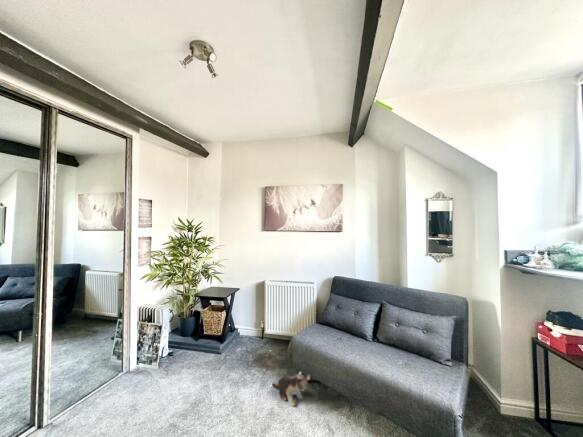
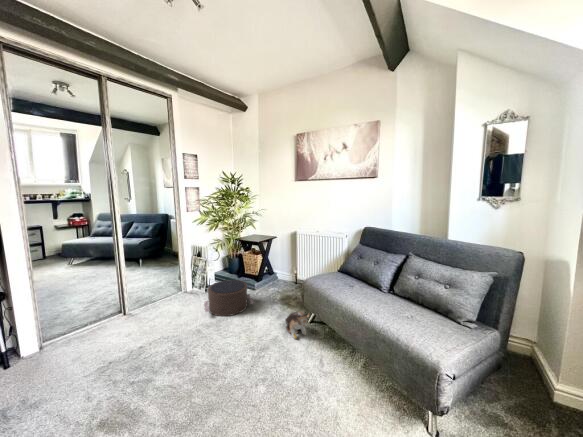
pouf: none [168,346,231,396] -> present [204,280,254,316]

